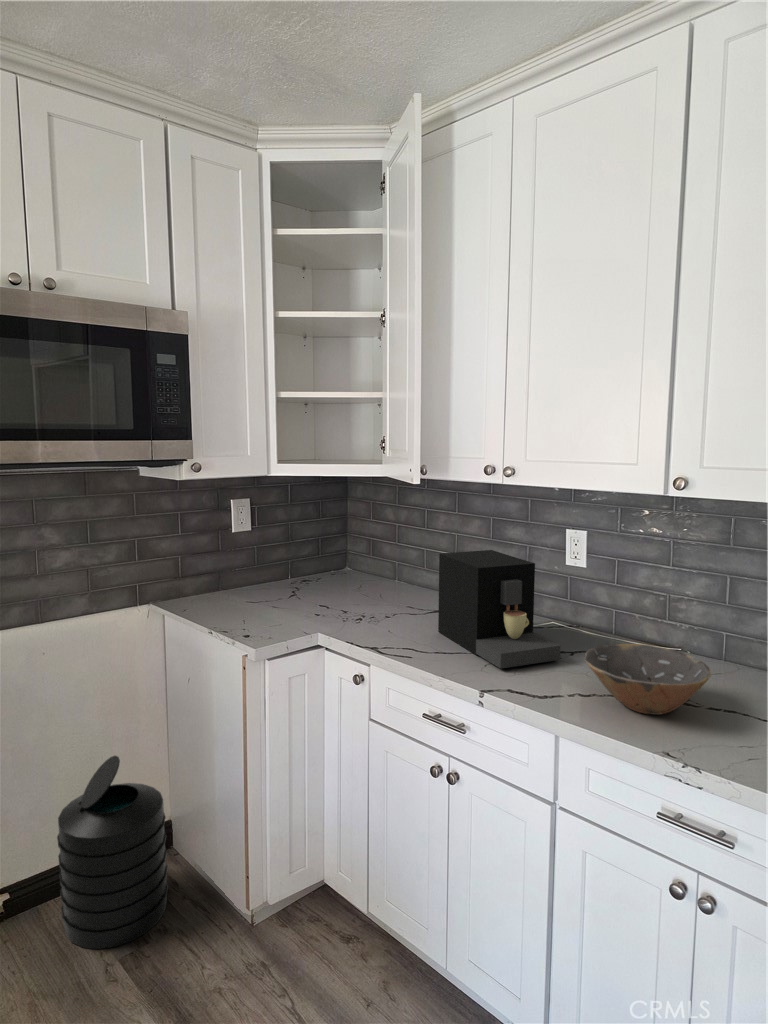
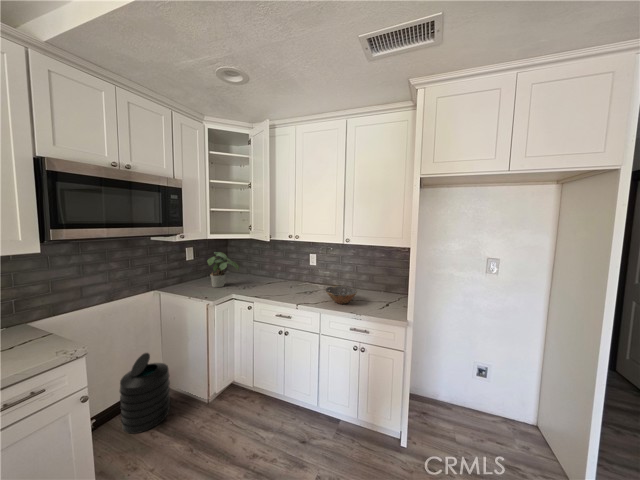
potted plant: none [263,512,343,611] -> present [207,252,239,287]
coffee maker: present [438,550,560,668] -> none [274,262,314,297]

